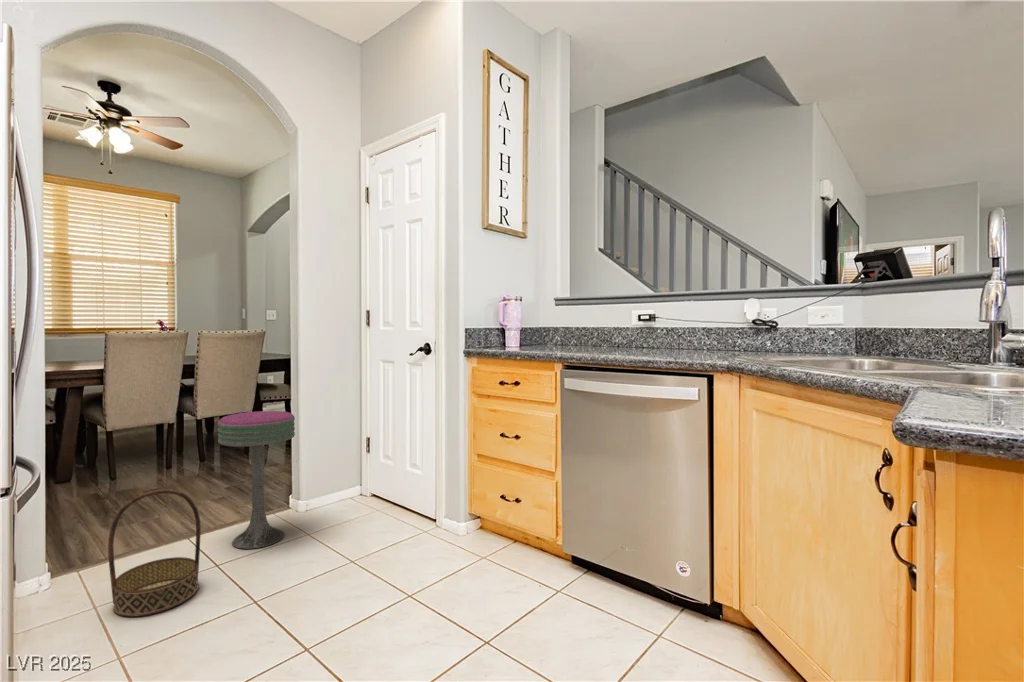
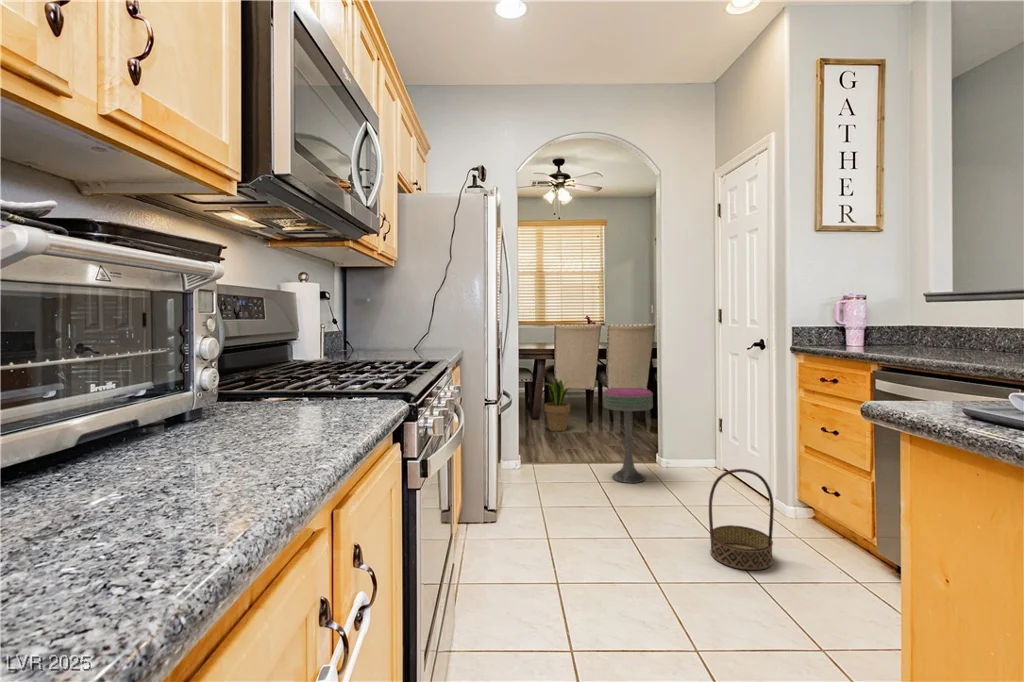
potted plant: none [84,408,140,491] -> present [544,379,571,431]
basket: present [108,489,201,617] -> present [709,469,774,570]

